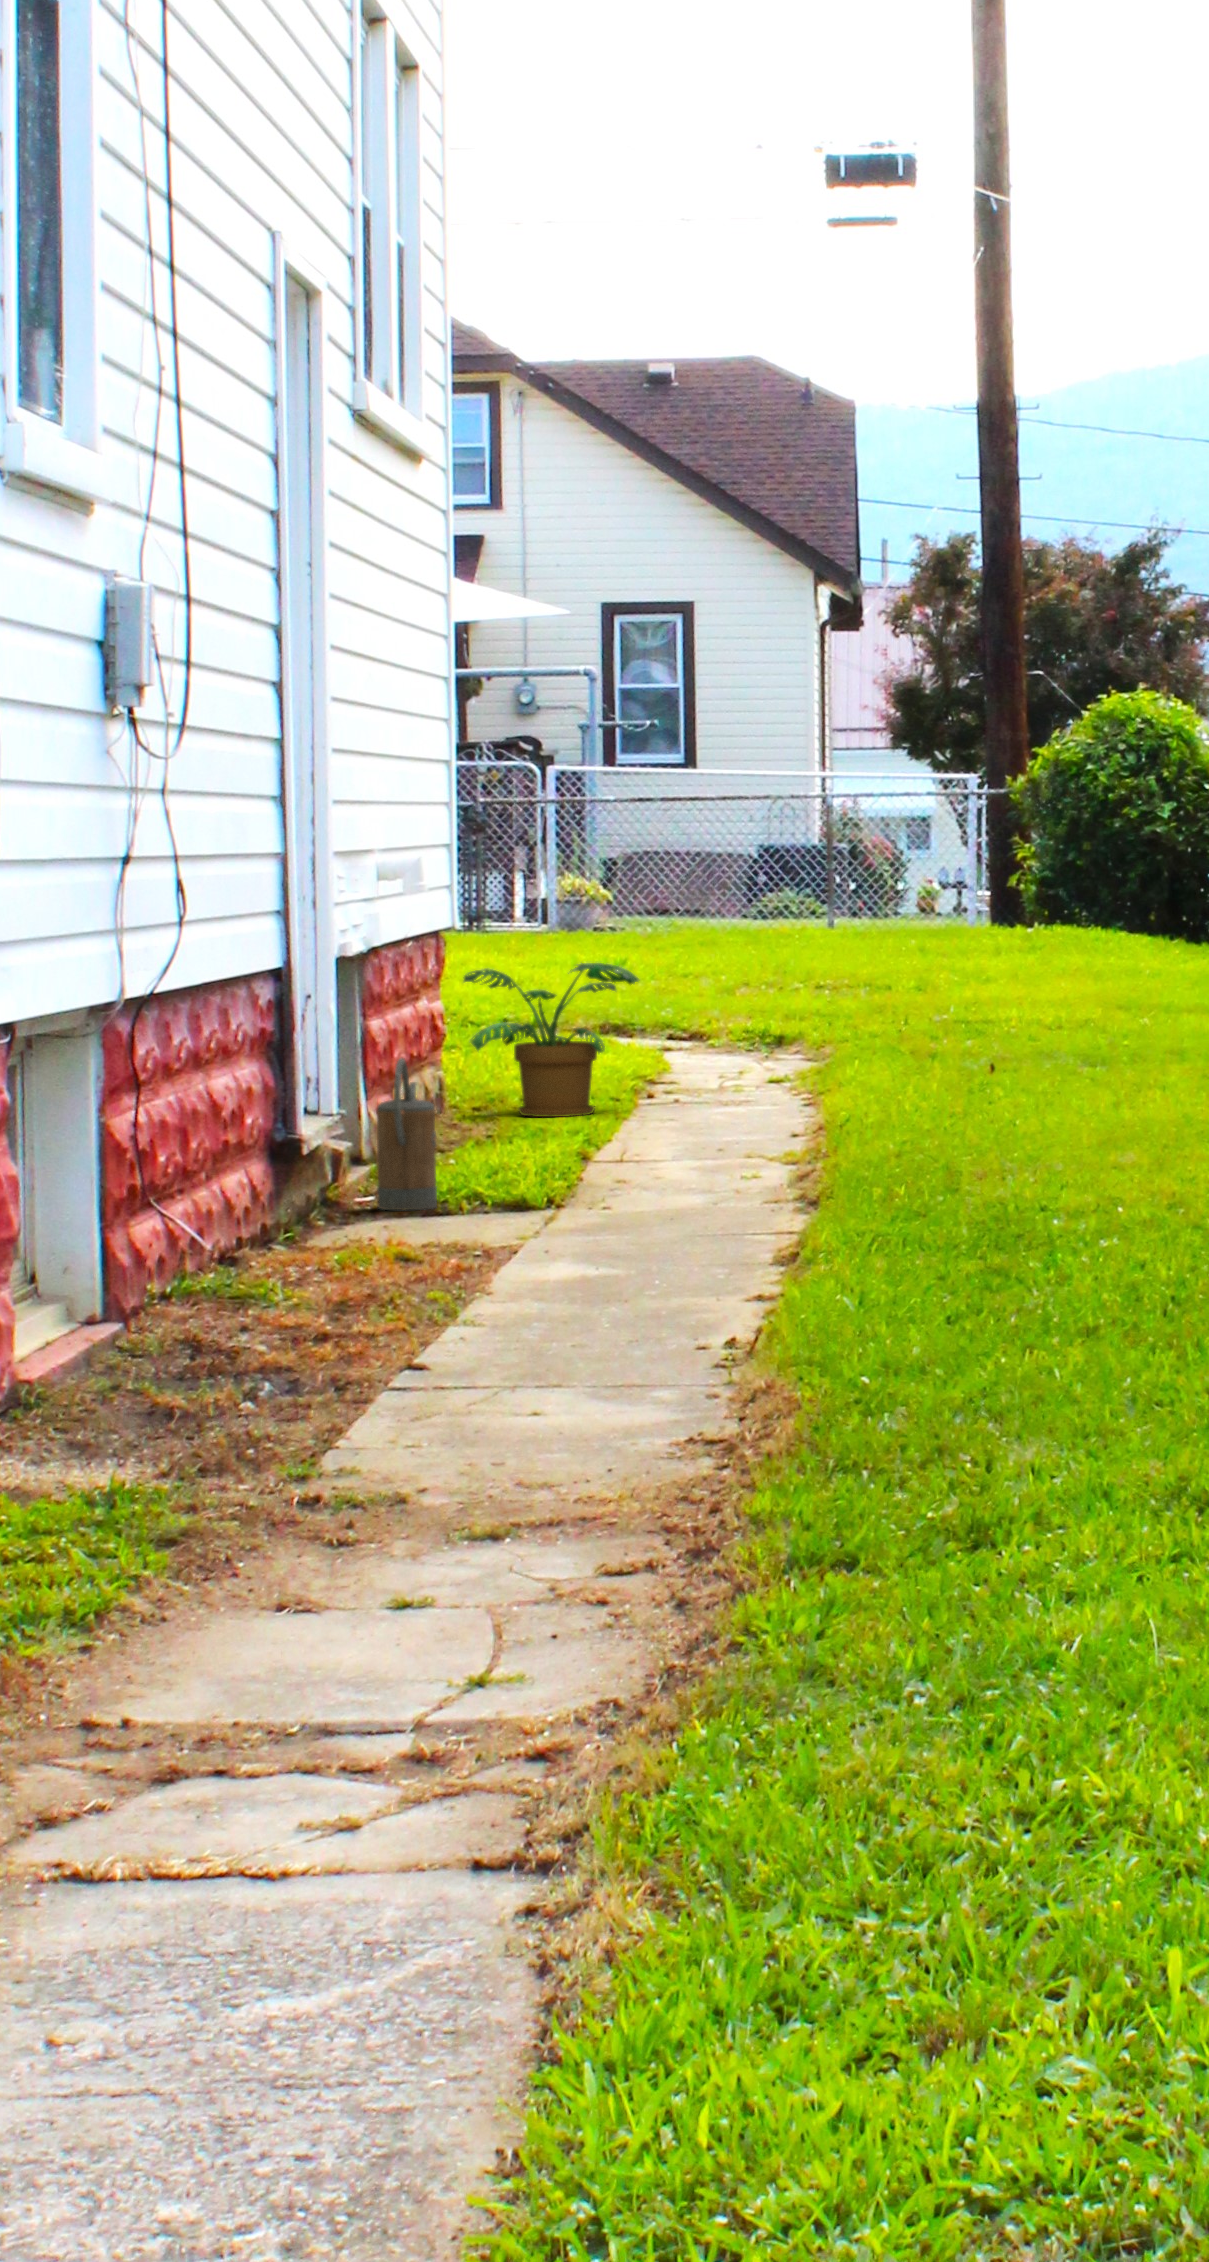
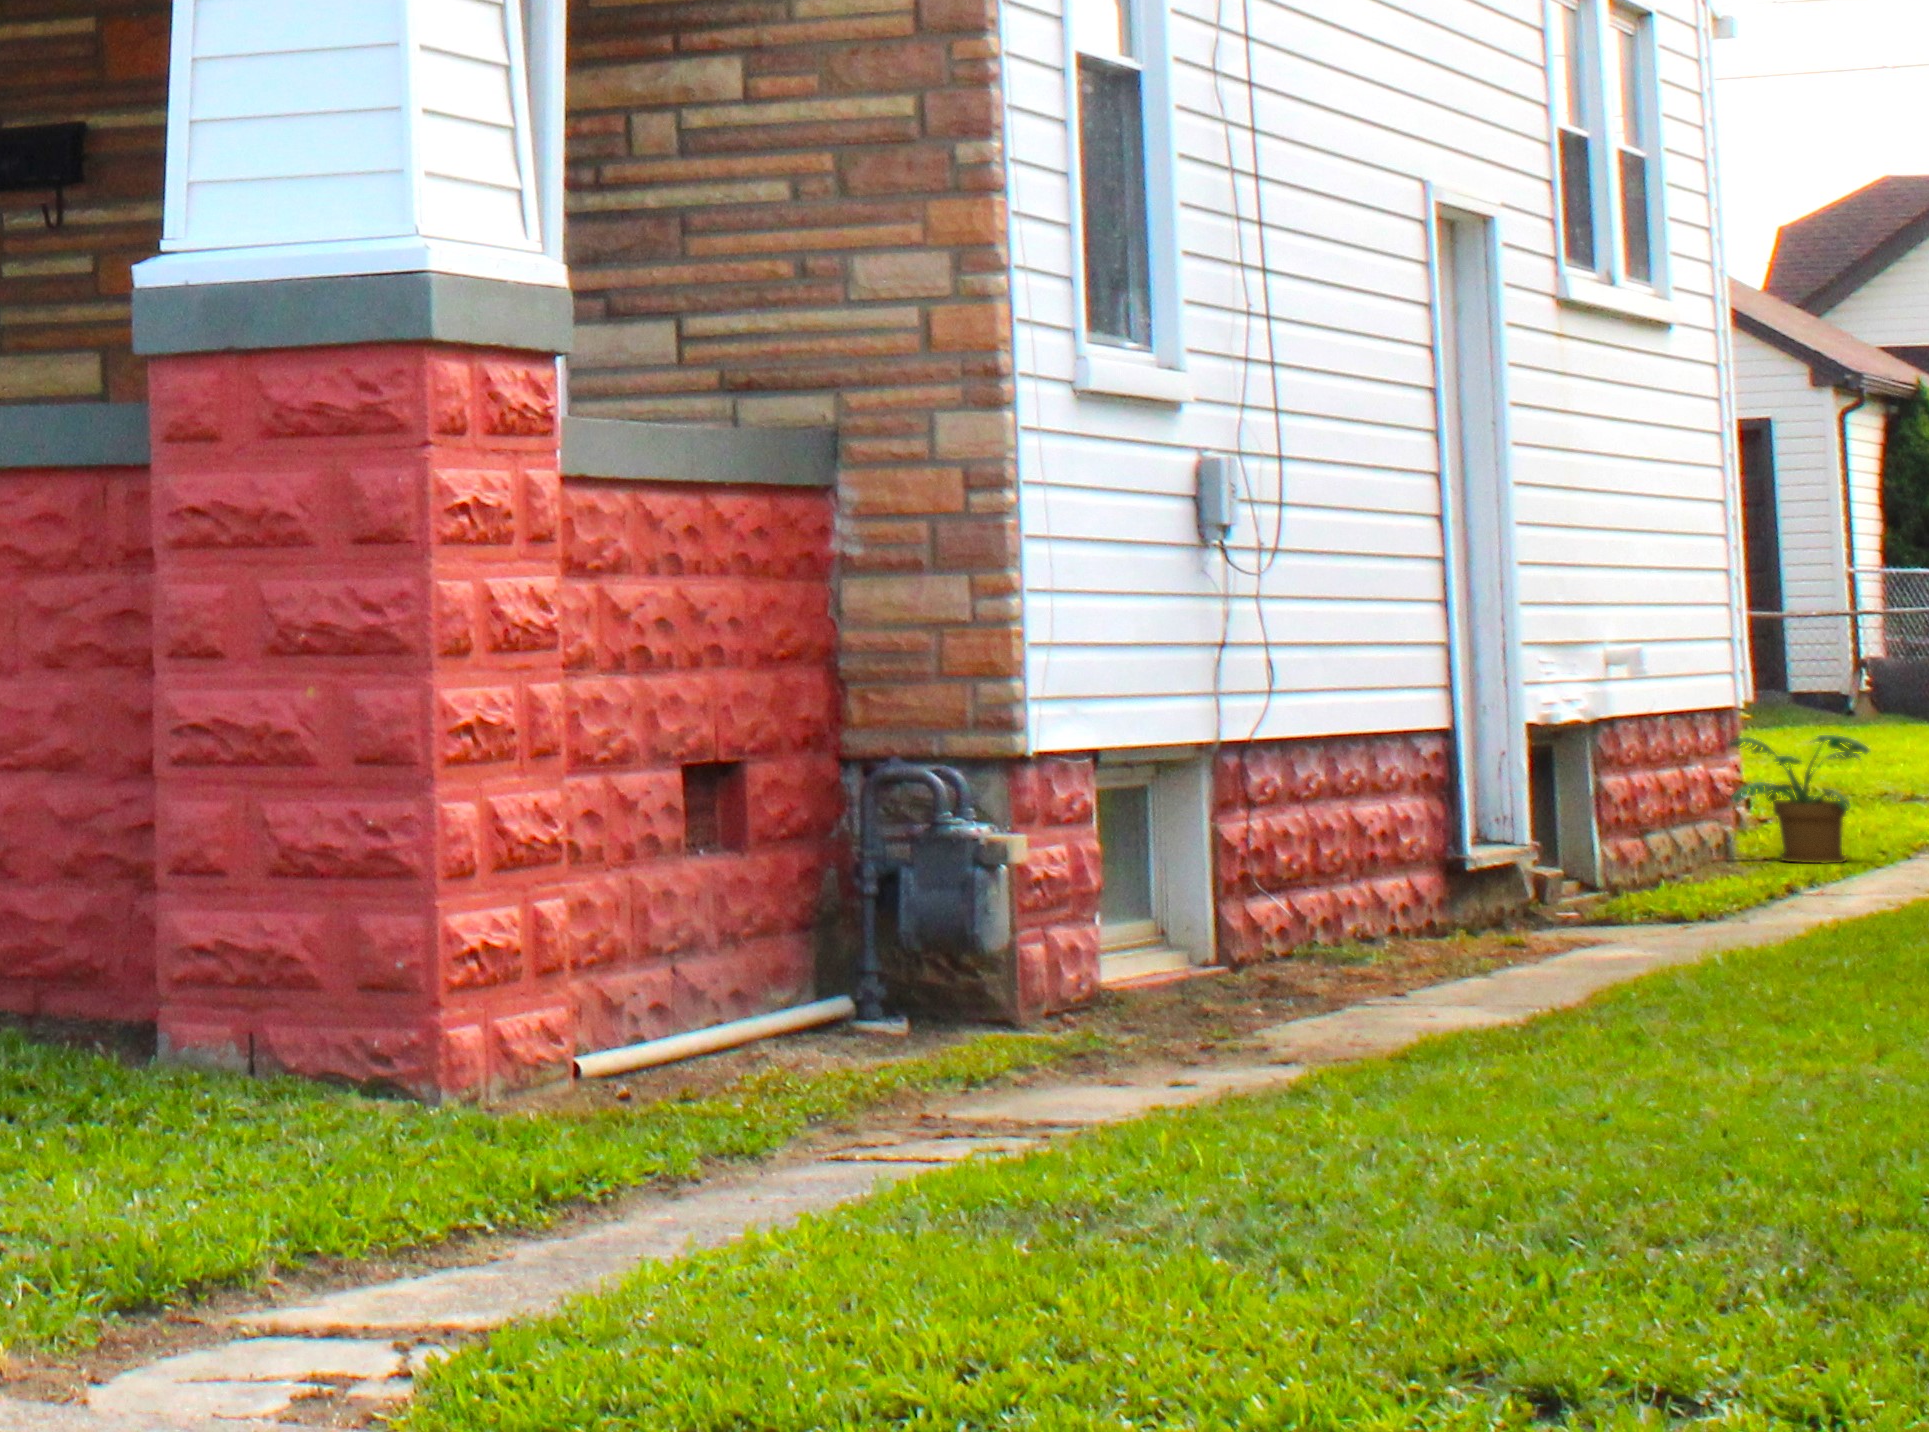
watering can: present [376,1058,437,1210] -> none [1548,801,1600,921]

